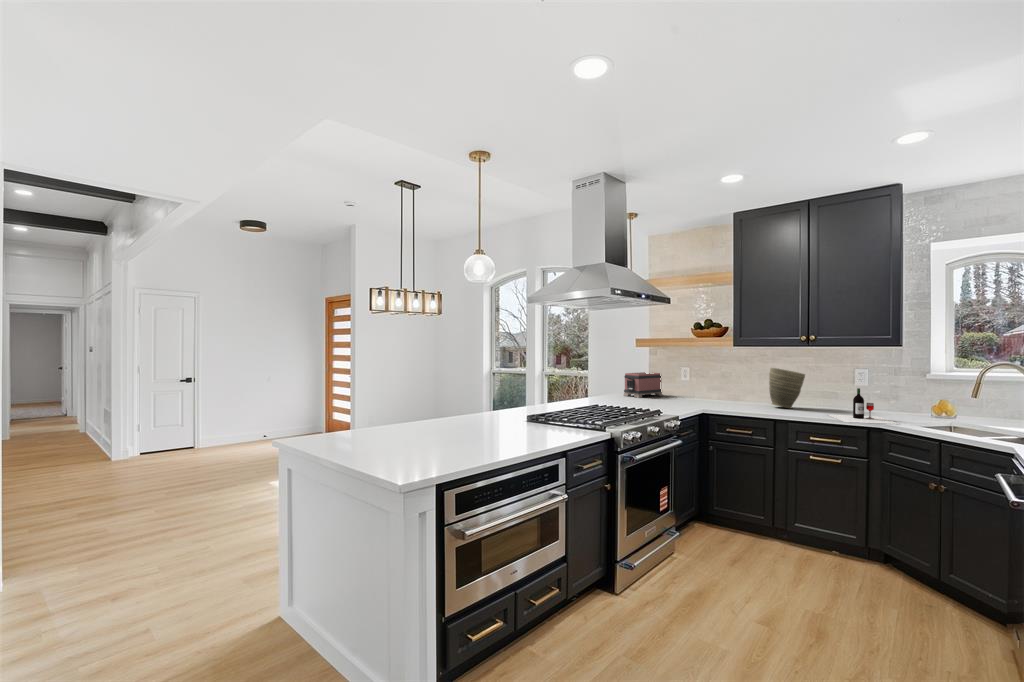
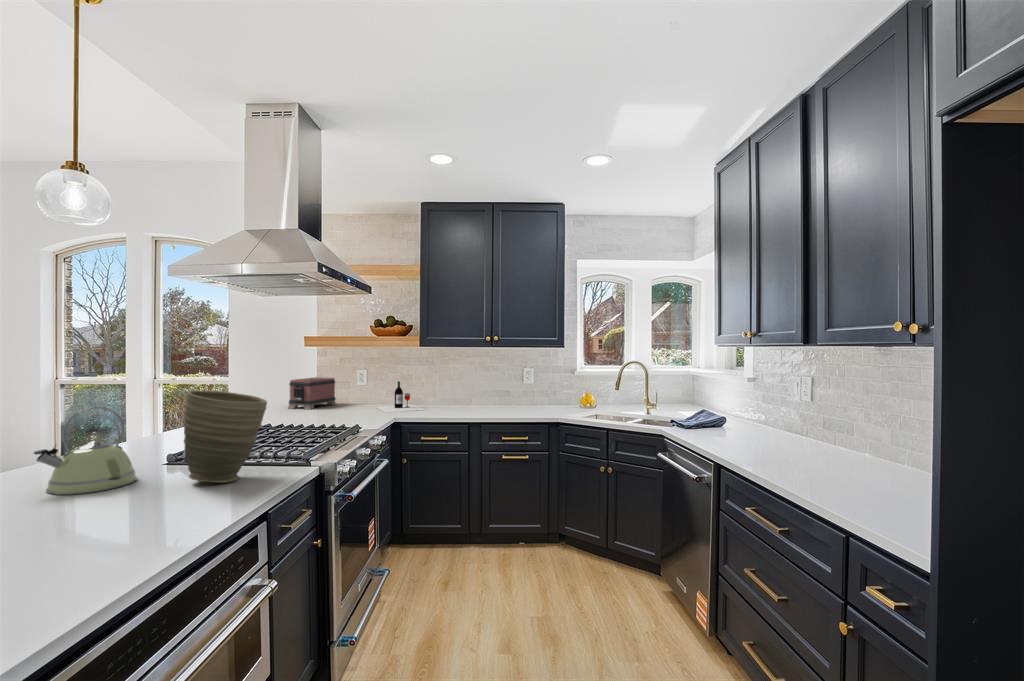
vase: present [769,368,805,408] -> present [184,391,267,483]
kettle: none [468,382,511,427] -> present [34,407,137,495]
wine bottle: present [829,388,899,424] -> present [376,381,426,412]

